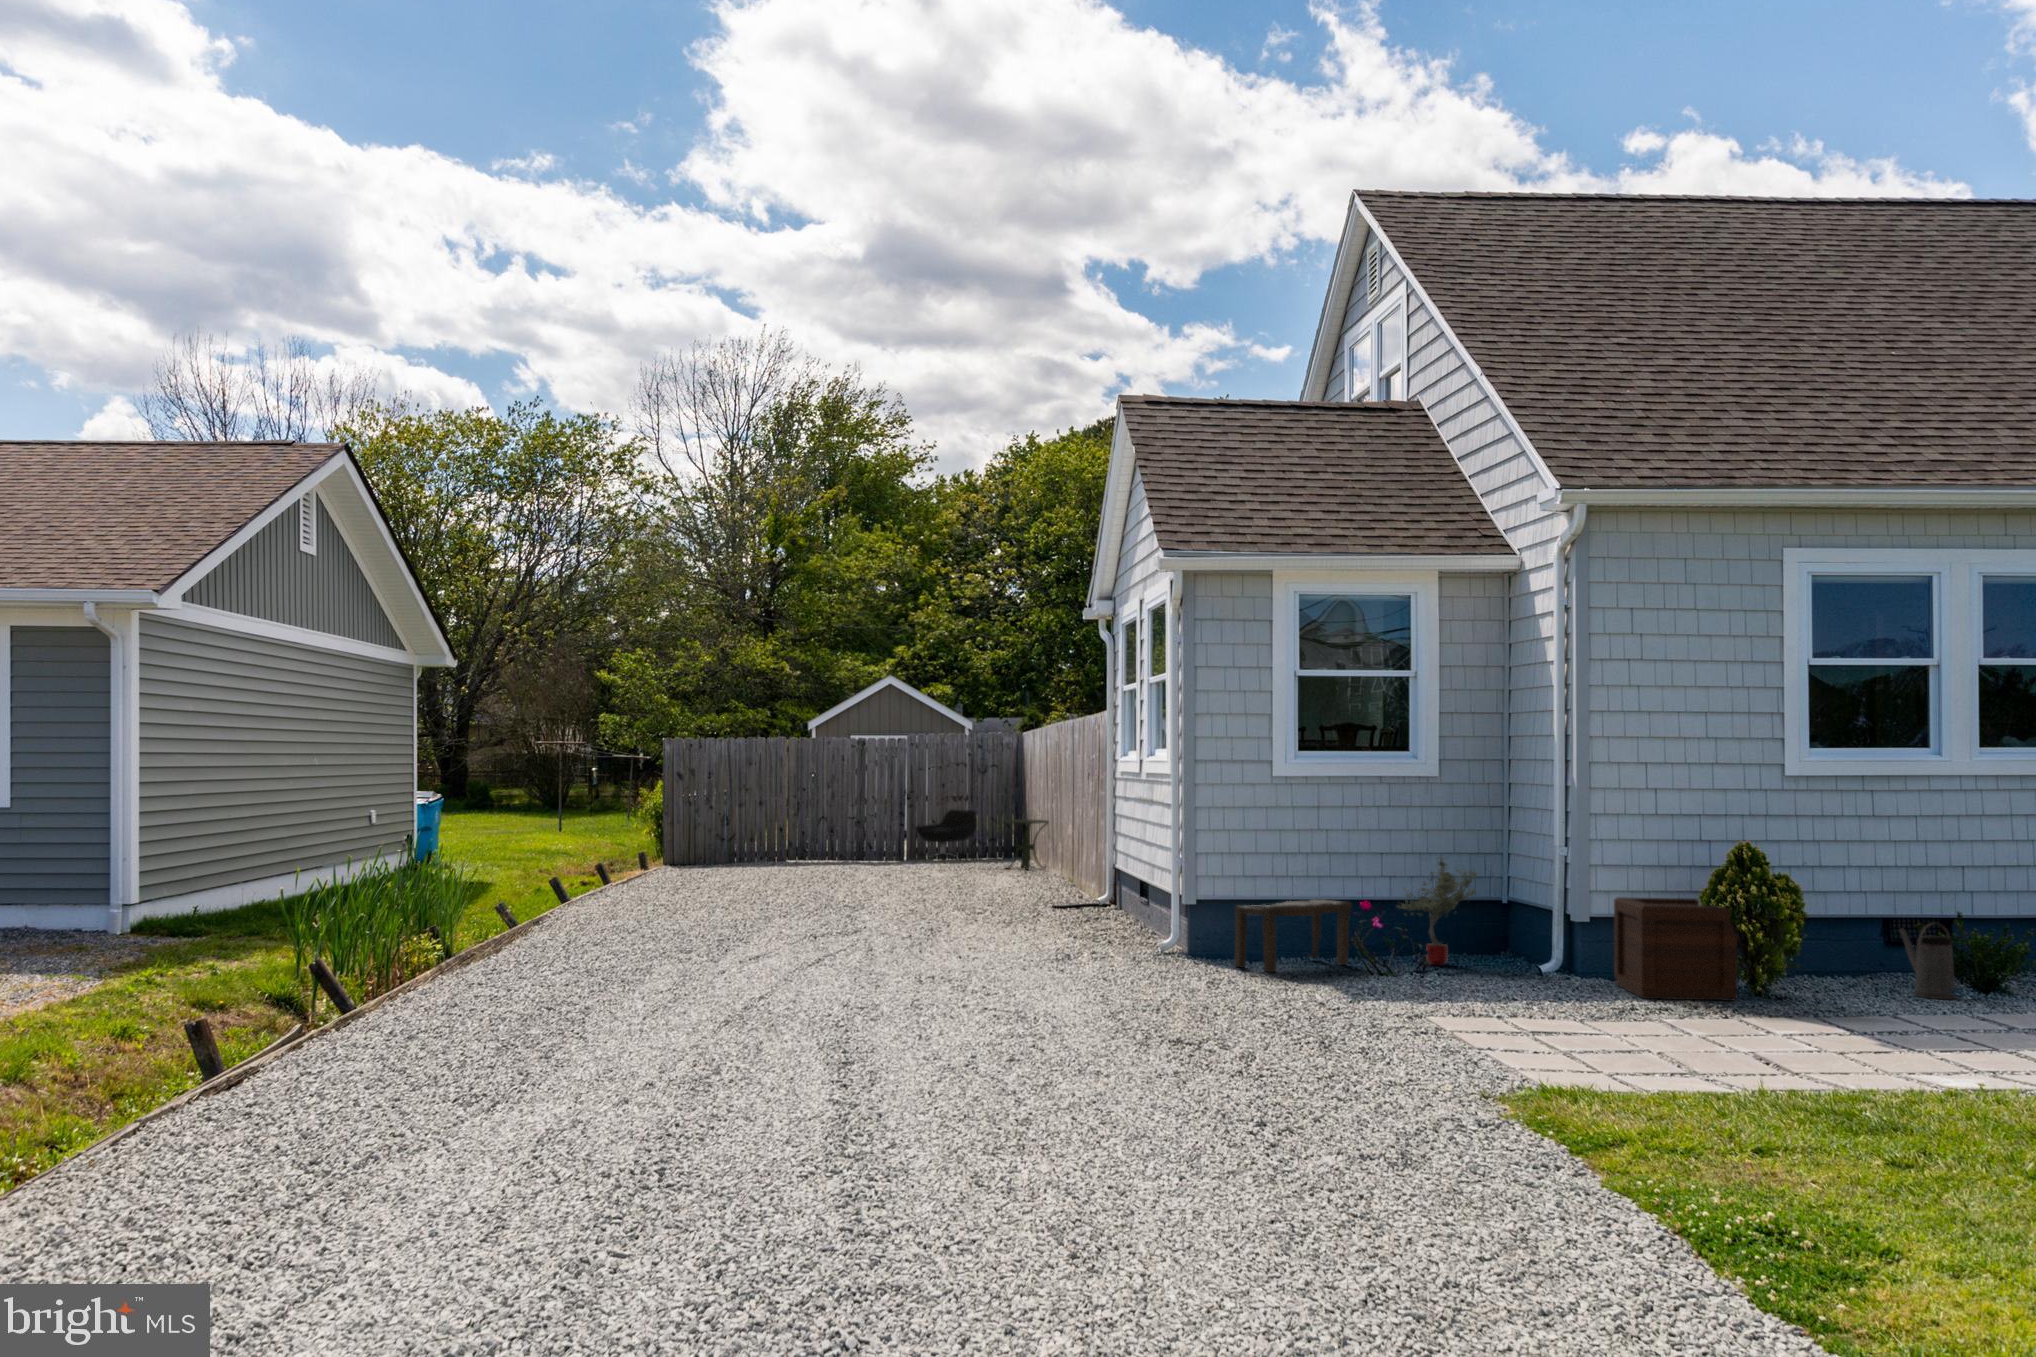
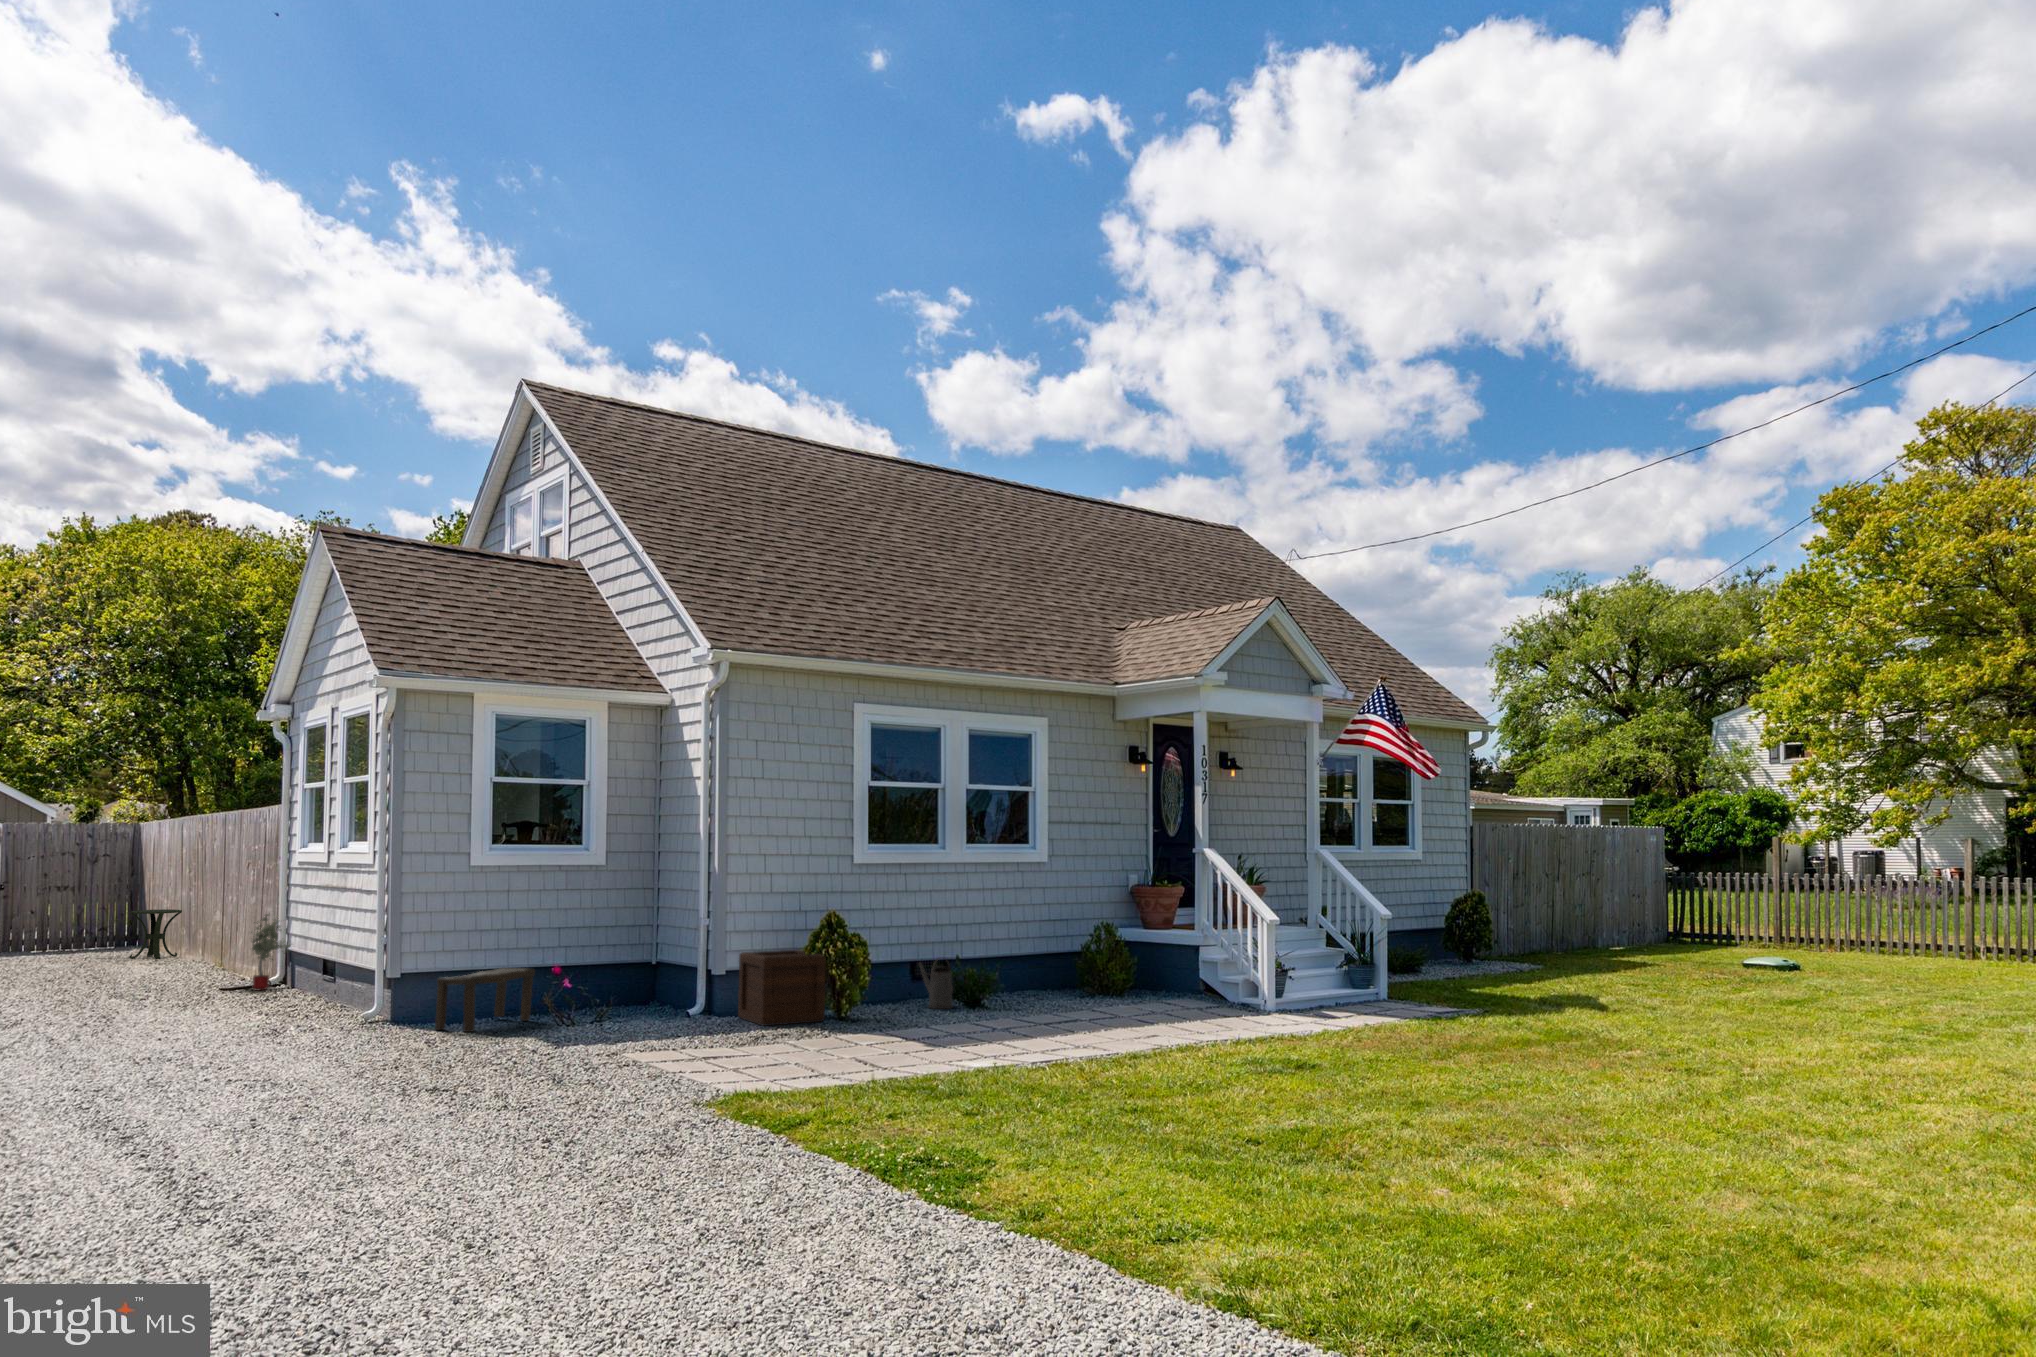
lounge chair: present [916,810,977,855] -> none [13,902,87,951]
potted tree: present [1398,857,1476,966] -> present [251,914,291,991]

